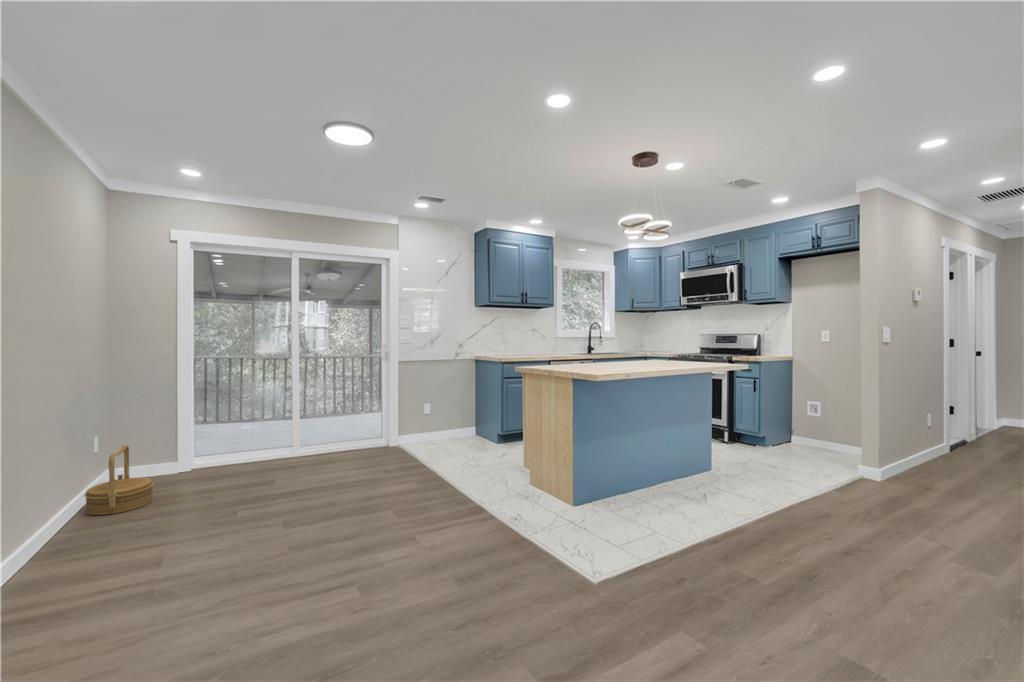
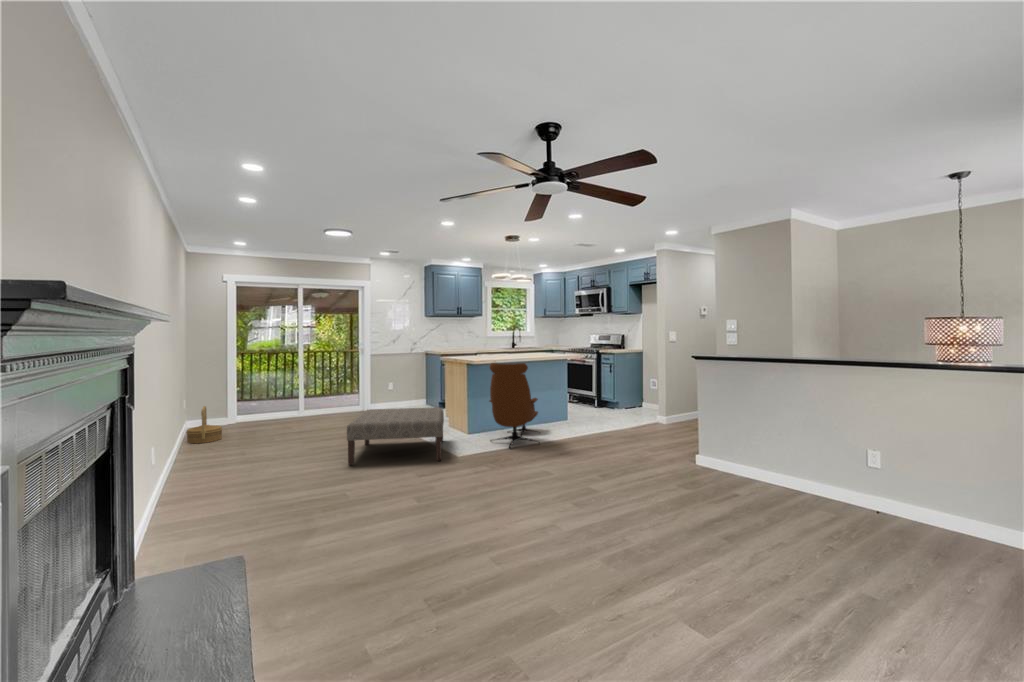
lounge chair: none [627,386,729,556] -> present [489,363,540,448]
ottoman: none [364,462,570,614] -> present [347,407,444,465]

